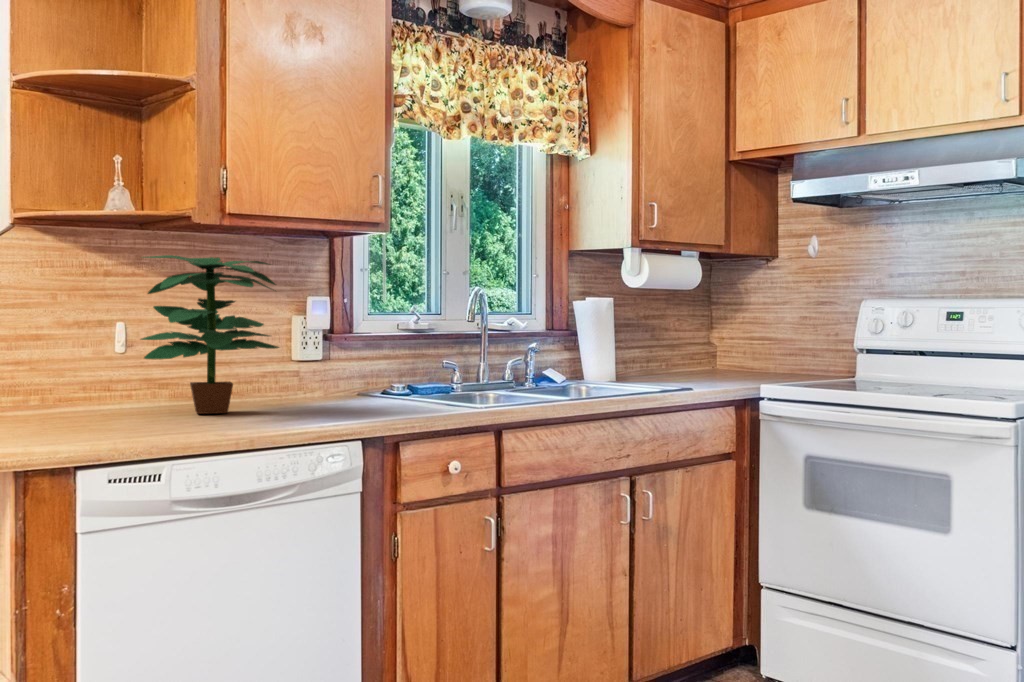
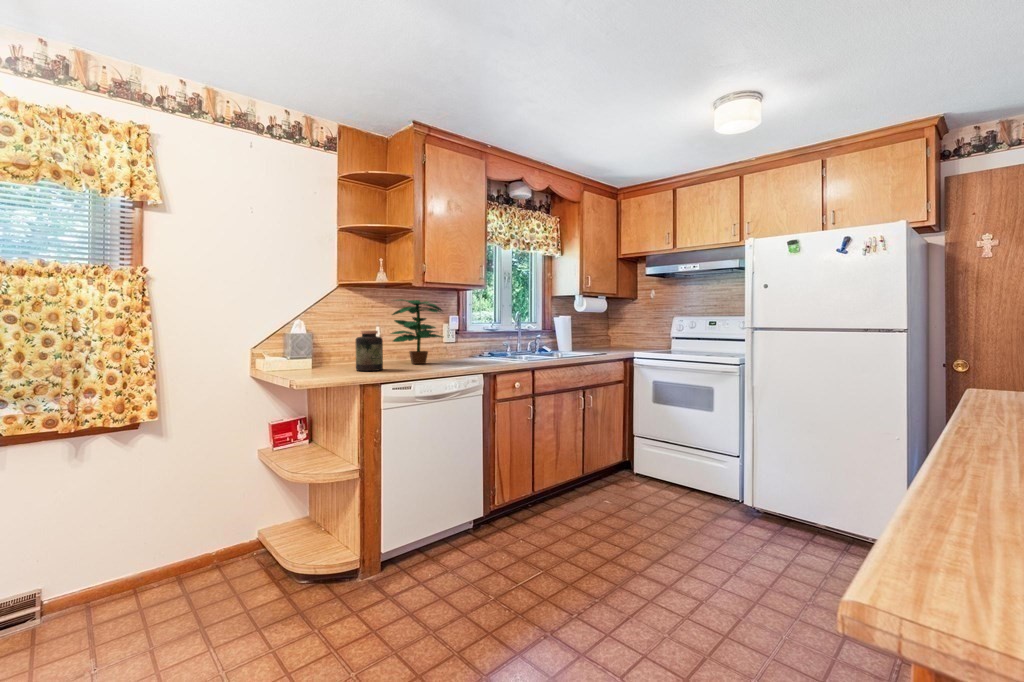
jar: none [33,332,104,433] -> present [356,331,383,371]

